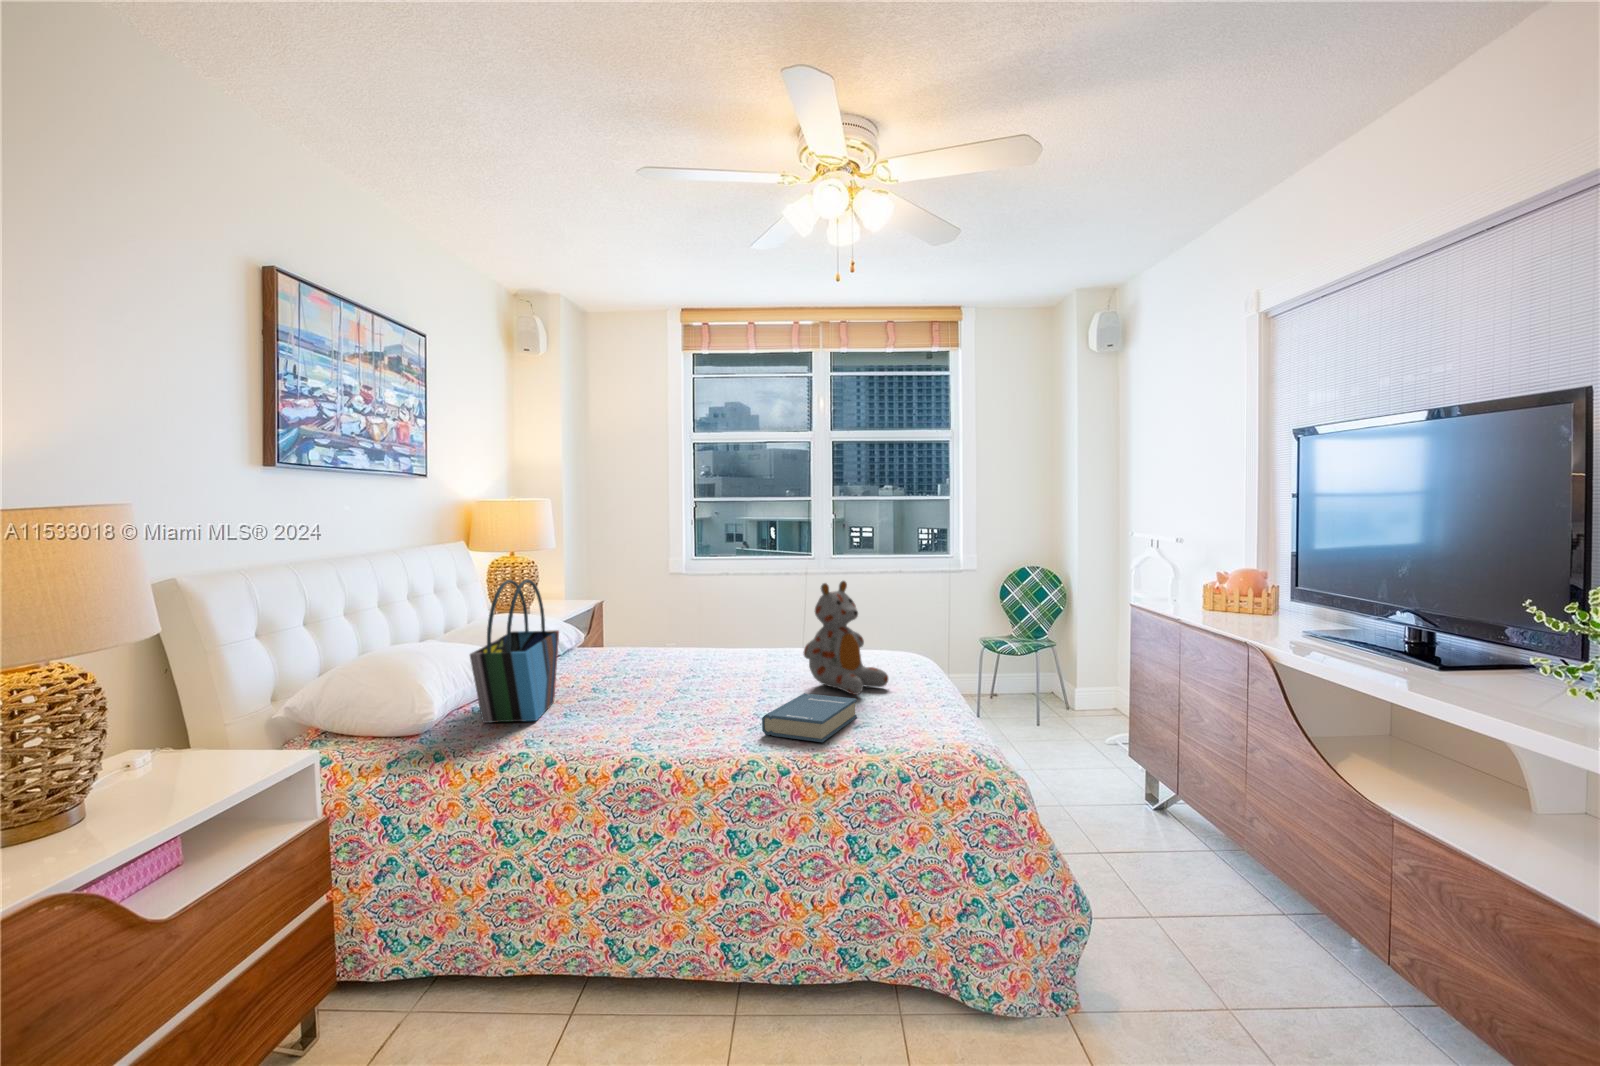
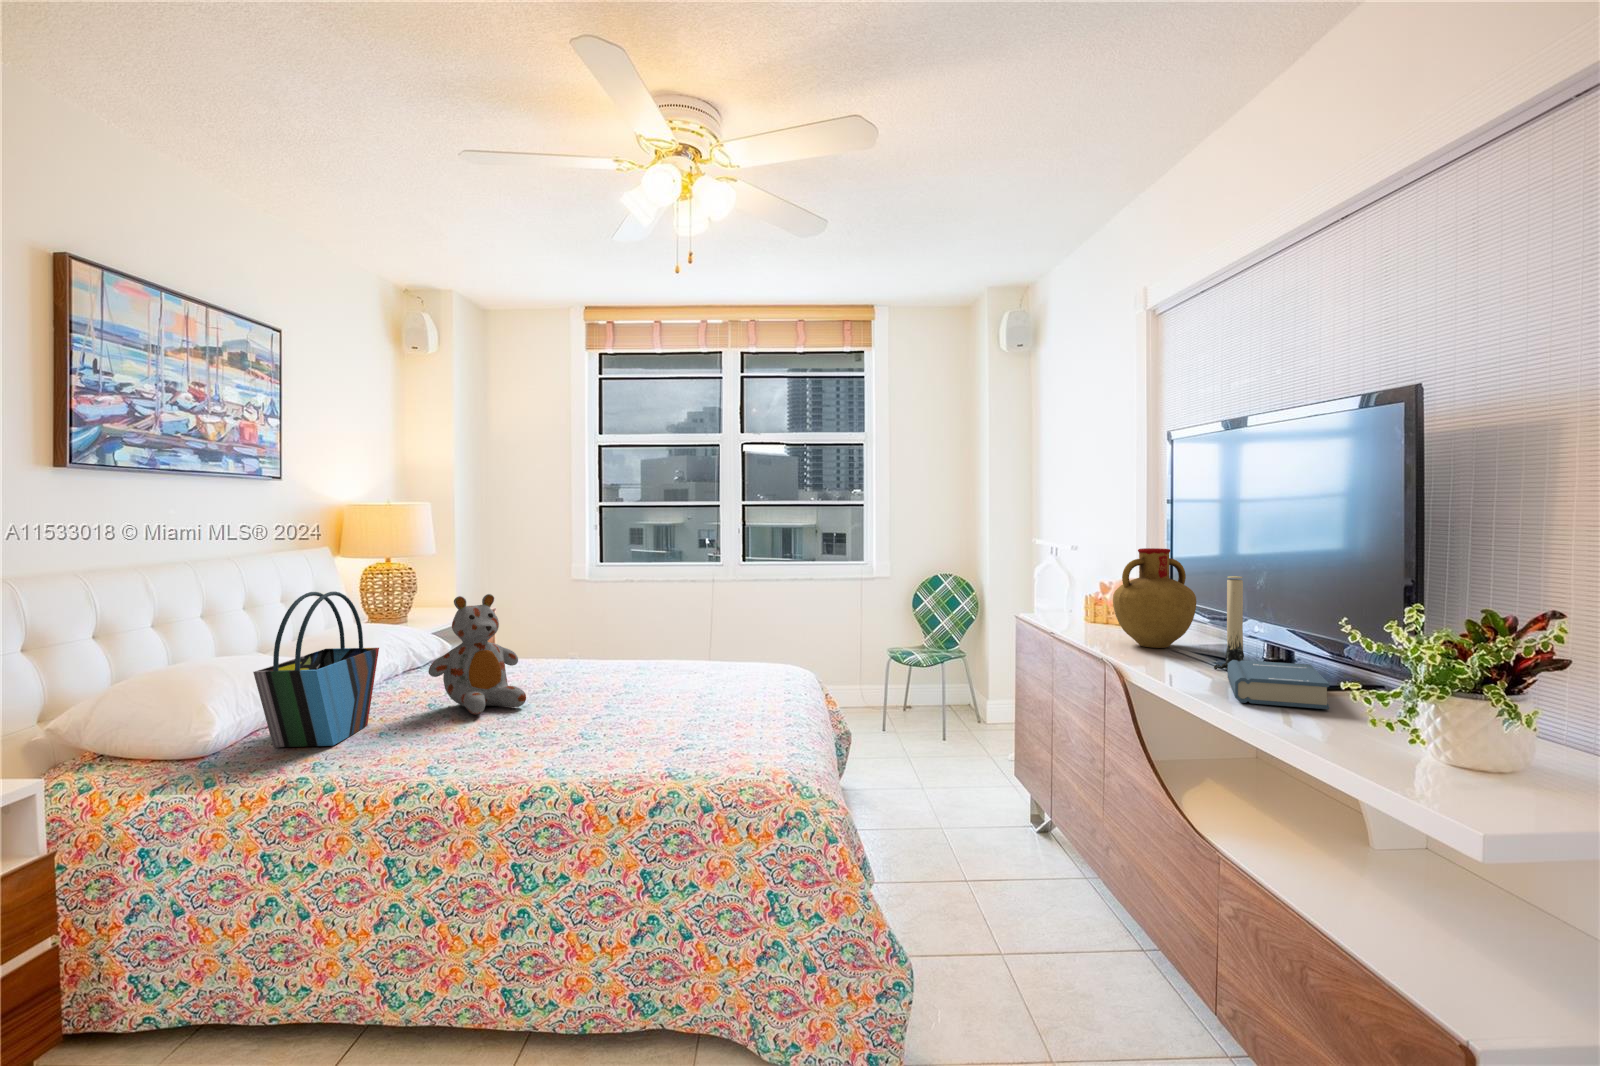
vase: none [1236,533,1321,626] -> present [1113,548,1196,648]
candle: none [1355,559,1387,649] -> present [1214,576,1244,670]
stuffed bear: present [803,581,888,695] -> present [428,594,526,715]
hardback book: present [762,693,857,742] -> present [1228,660,1329,709]

